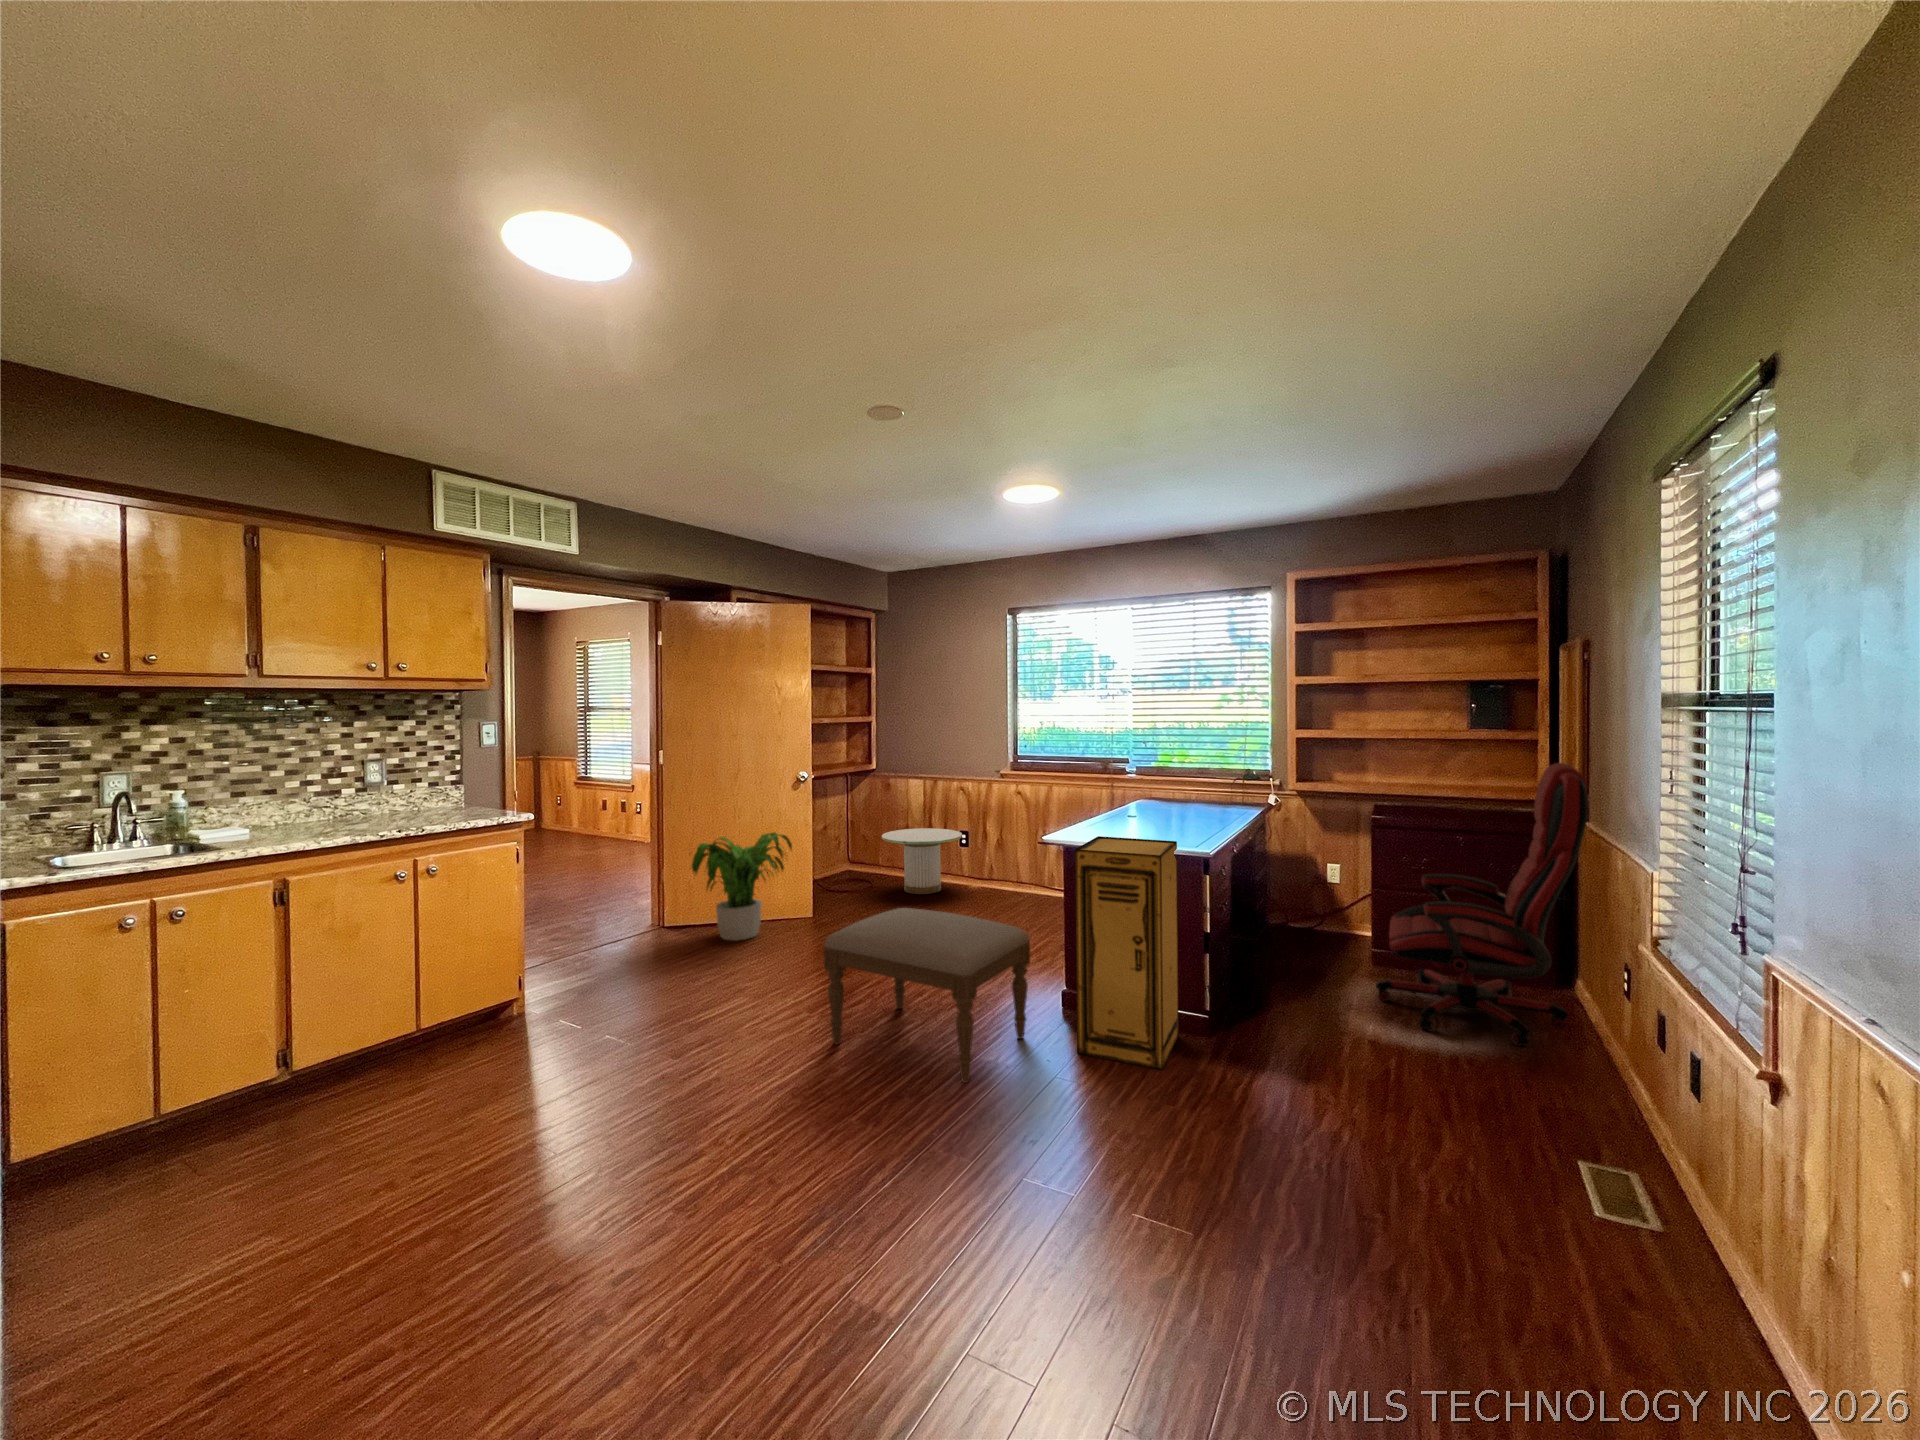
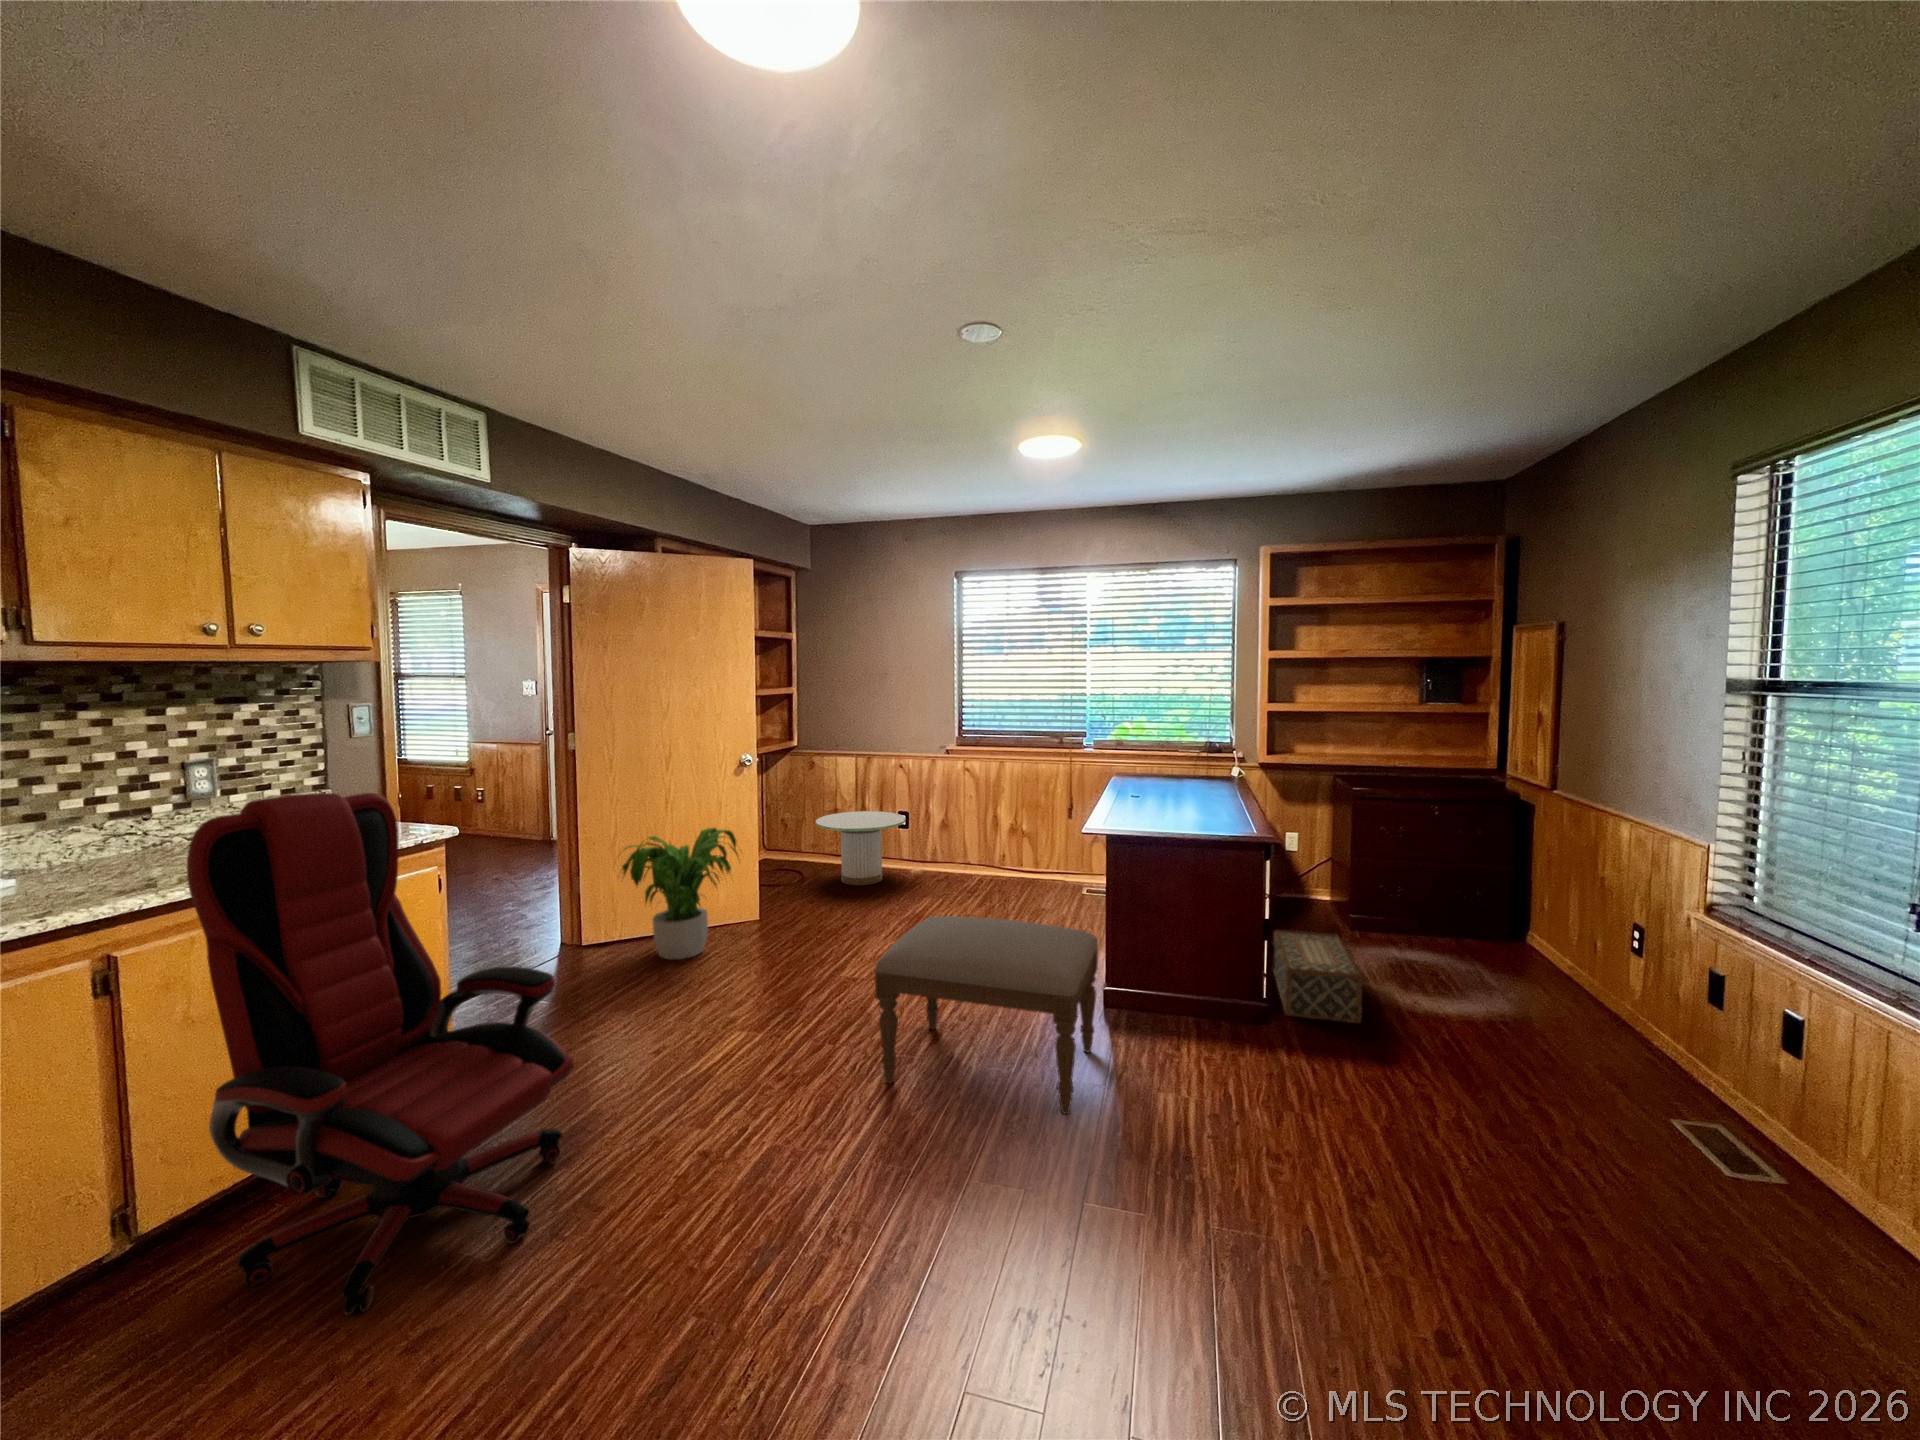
office chair: present [1376,763,1588,1046] -> present [187,793,574,1314]
storage cabinet: present [1075,836,1179,1070] -> none [1155,825,1257,1072]
woven basket: none [1234,950,1319,1042] -> present [1273,930,1362,1023]

